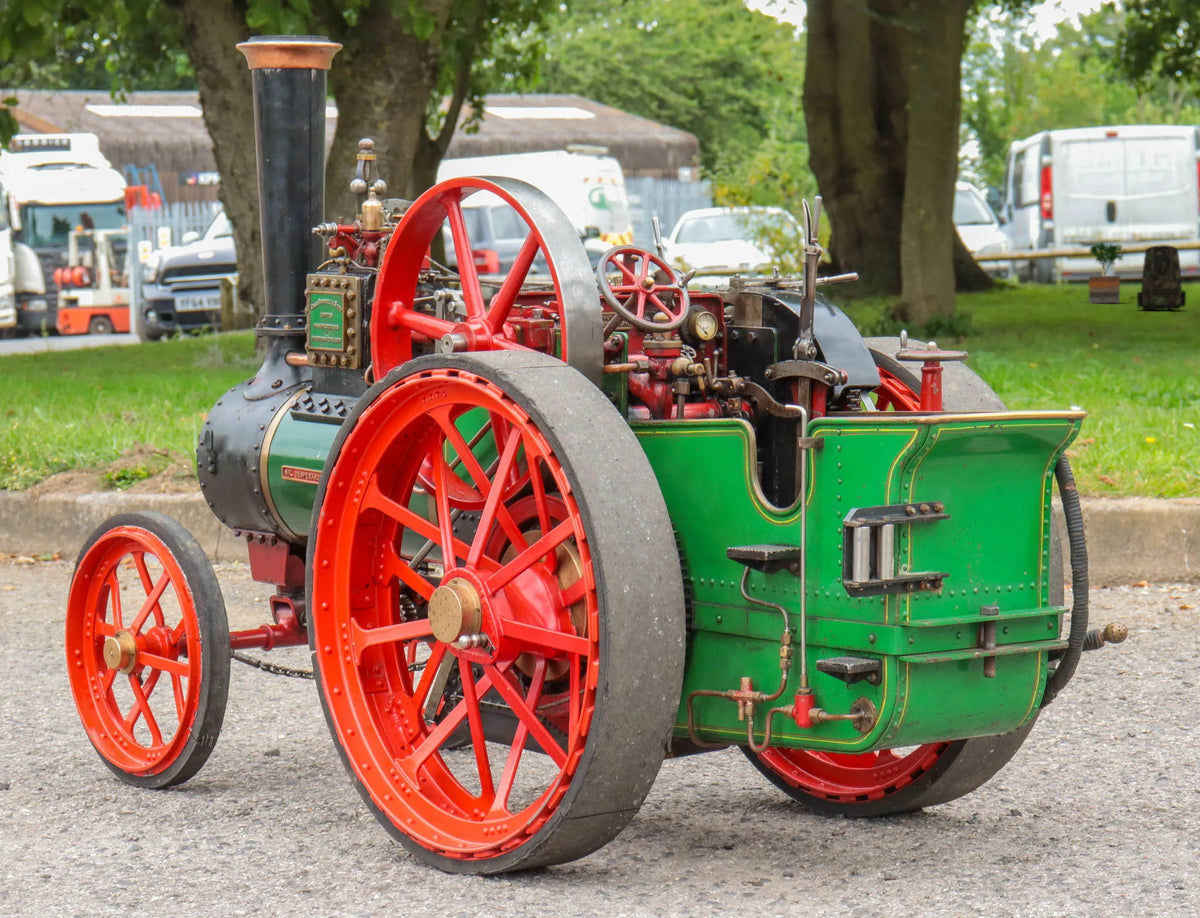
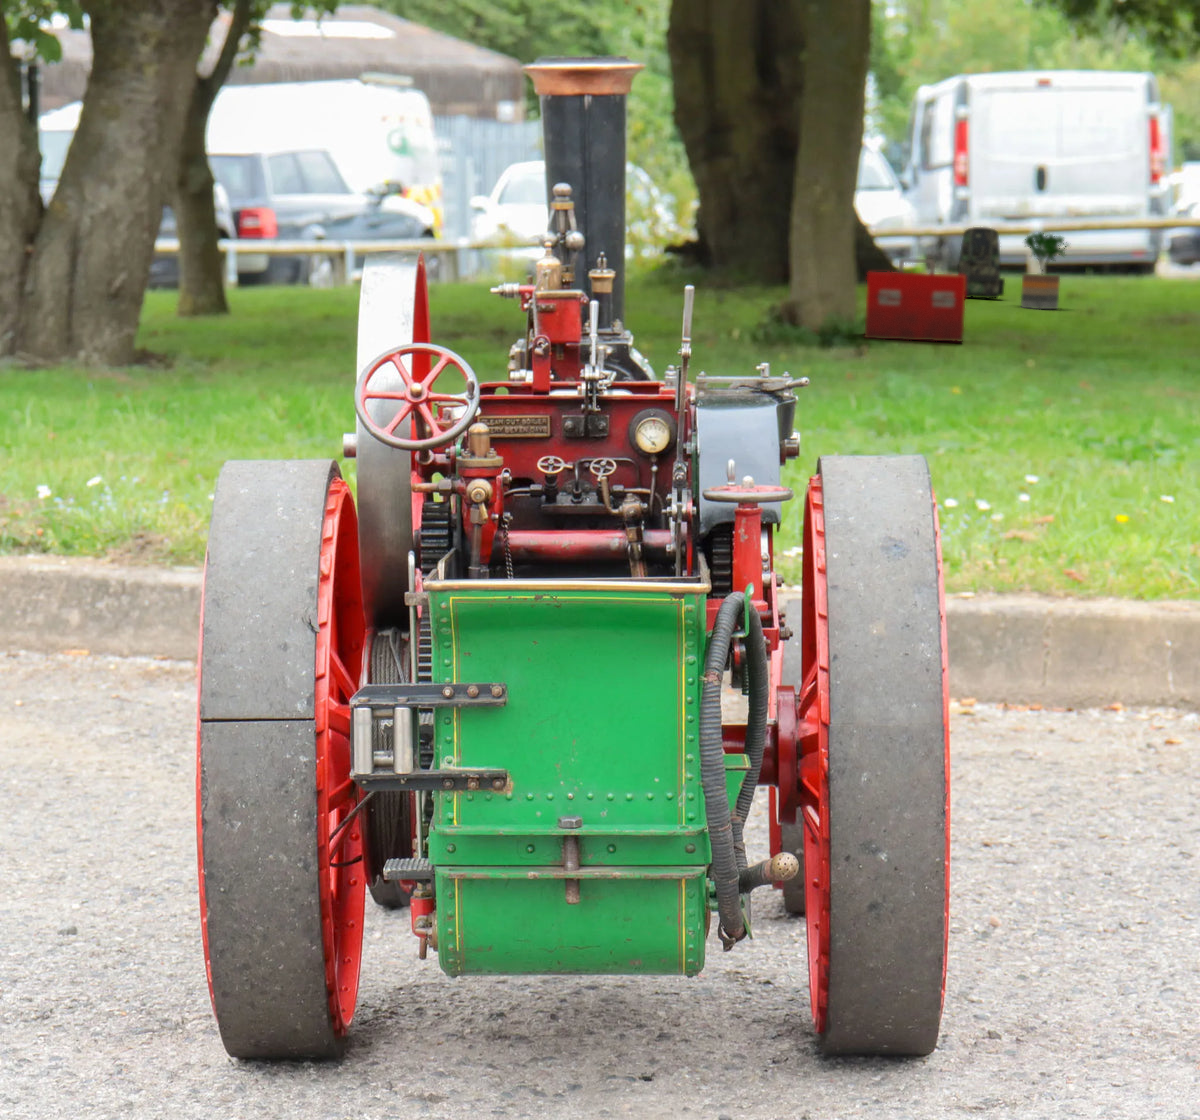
backpack: present [1137,245,1186,310] -> present [958,227,1005,298]
toolbox: none [956,260,1036,325] -> present [865,258,966,341]

